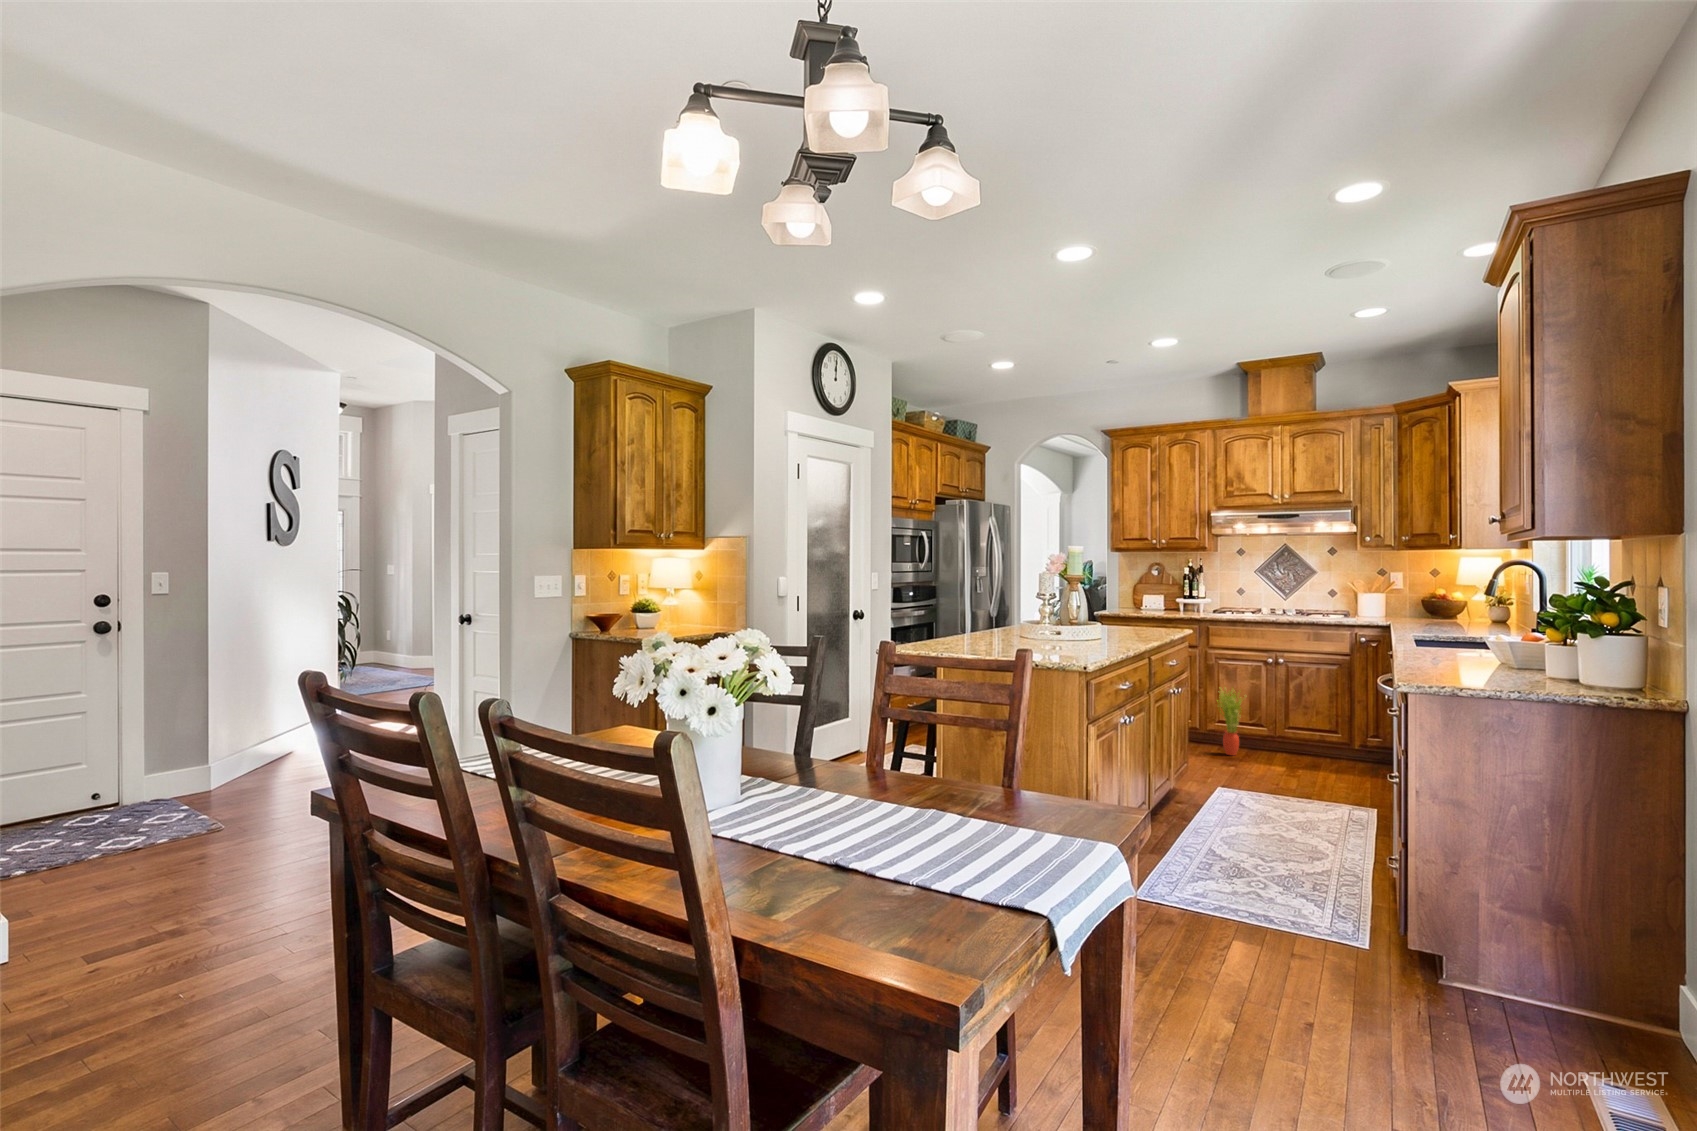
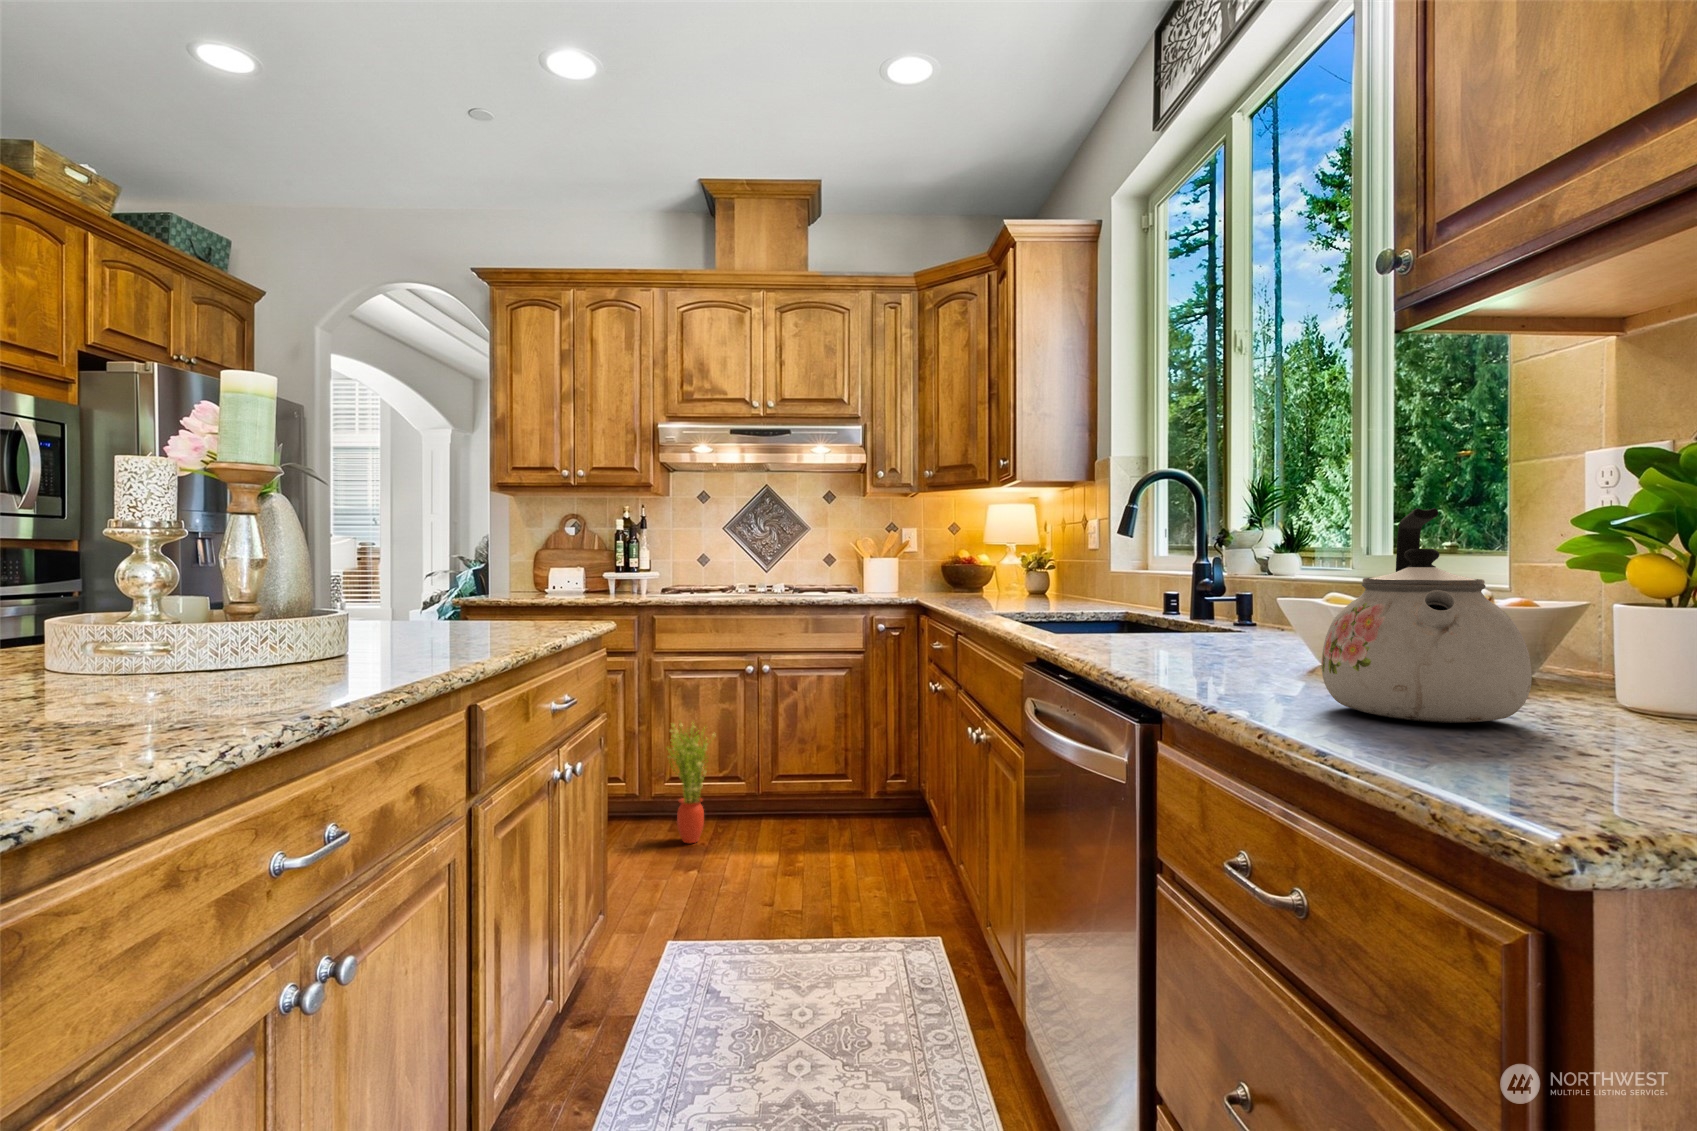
kettle: none [1435,607,1502,671] -> present [1322,508,1532,723]

